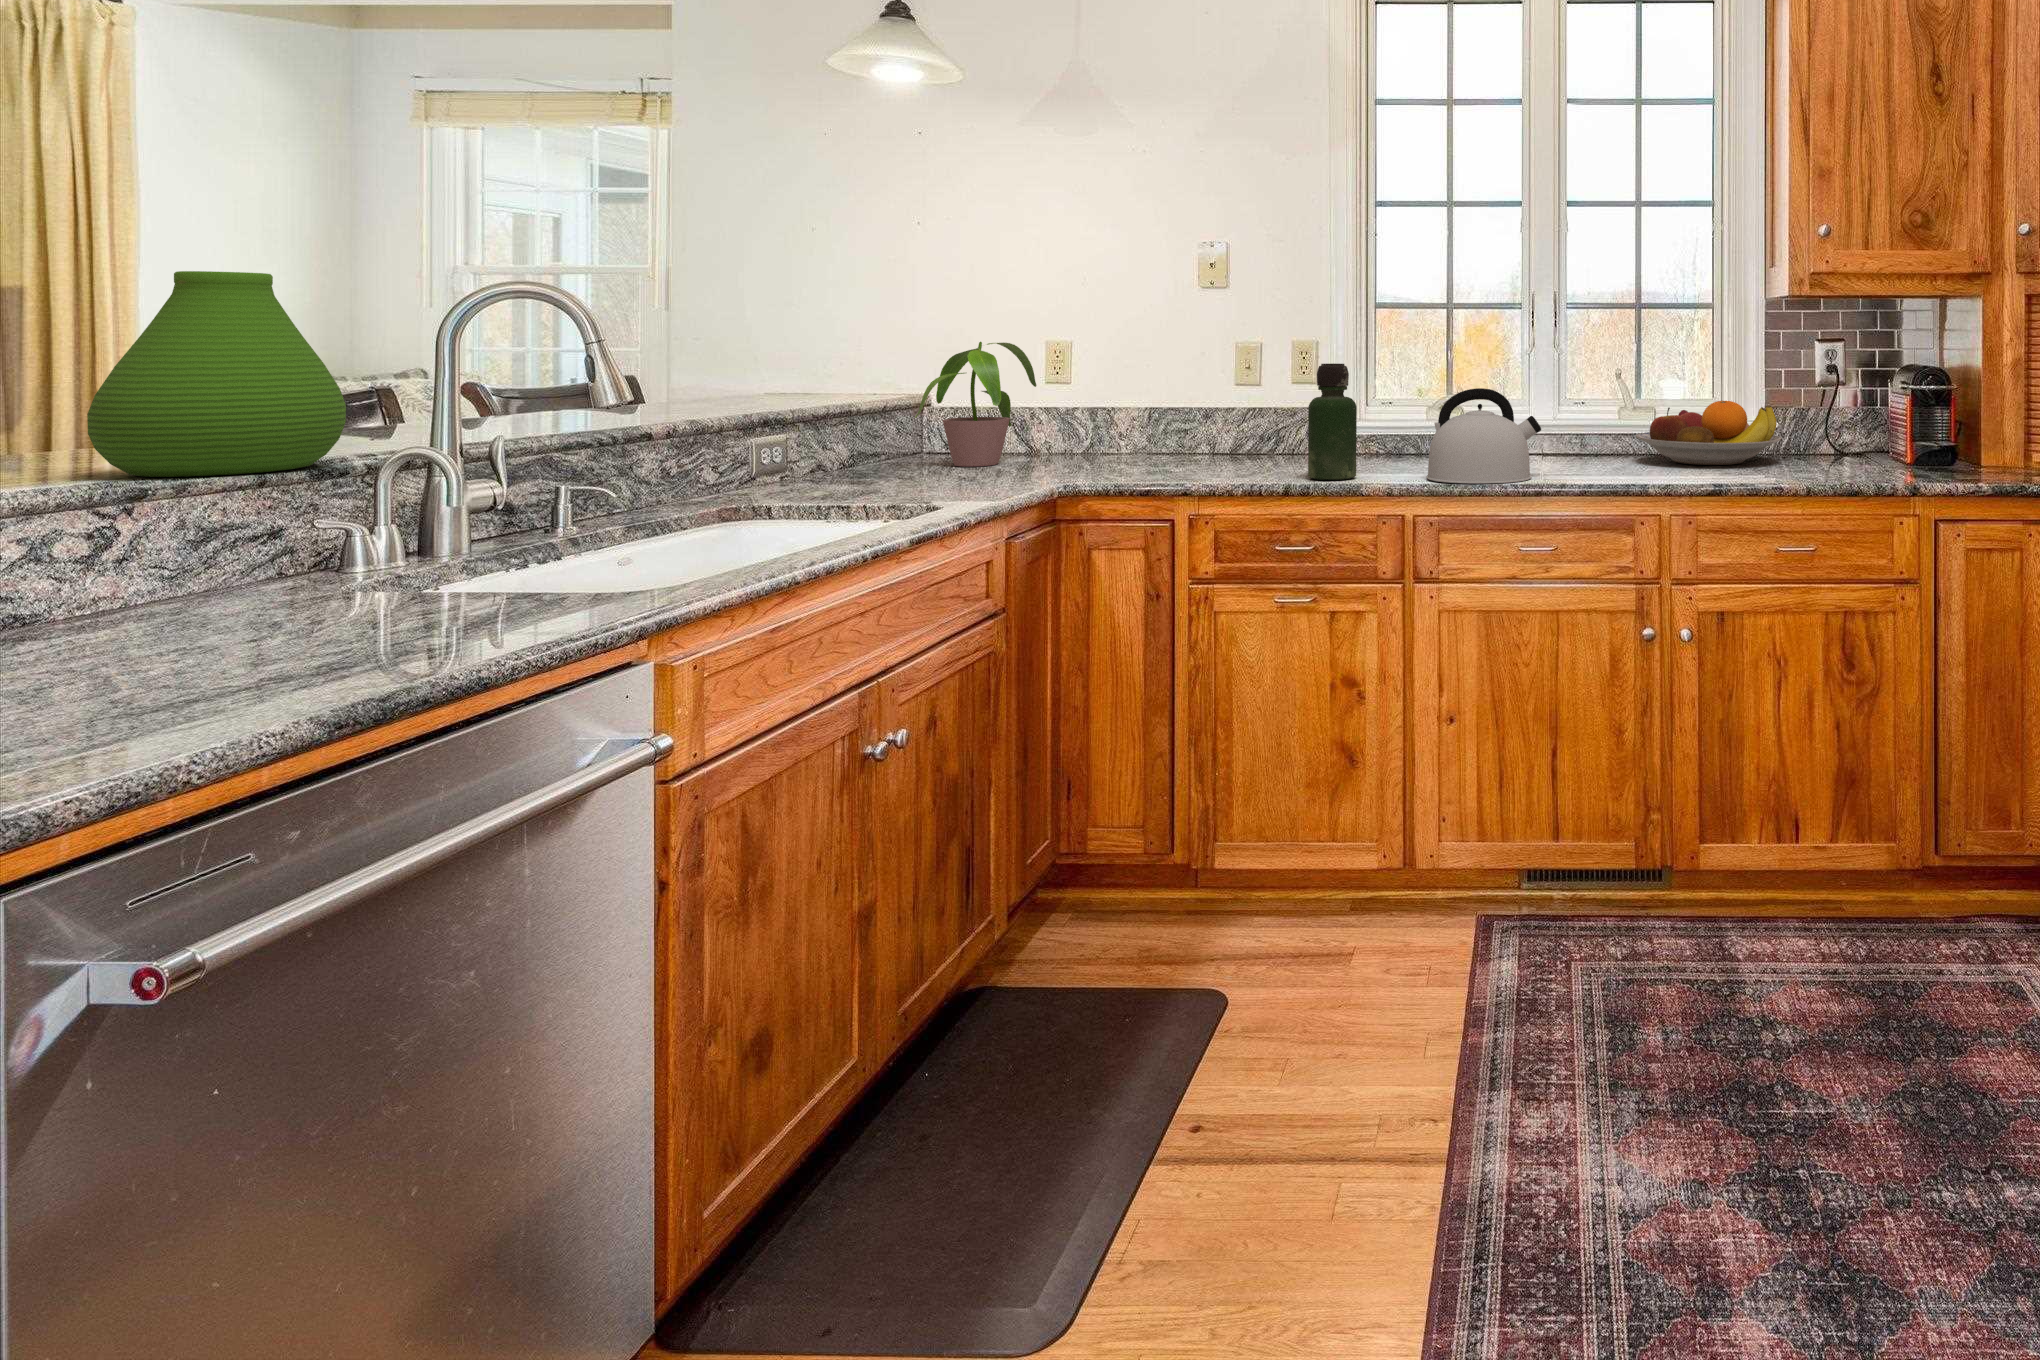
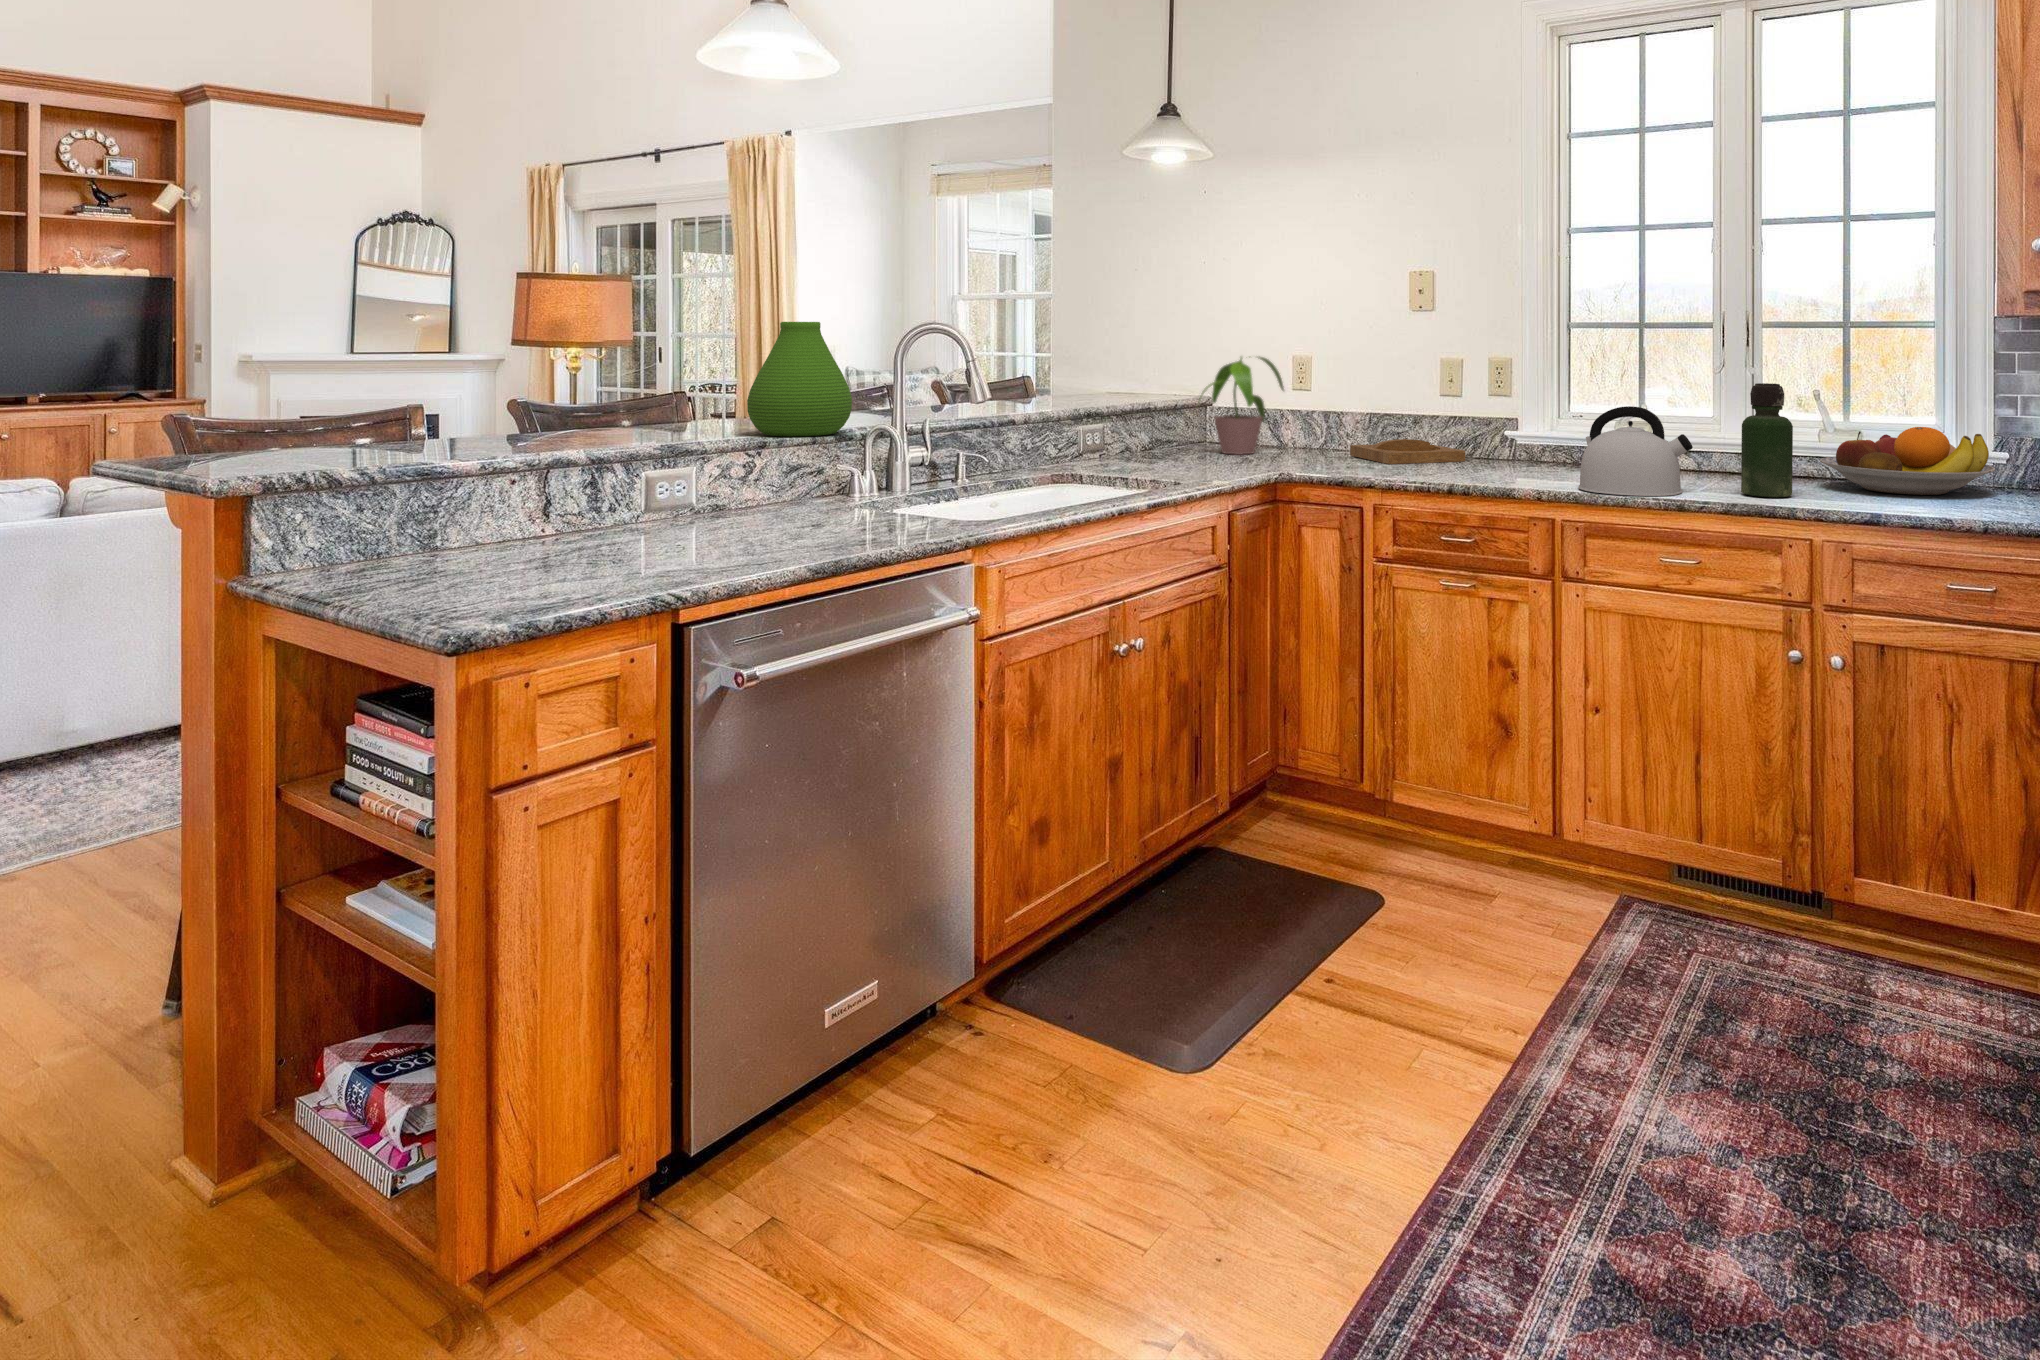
bottle: present [1308,363,1357,480] -> present [1741,383,1793,498]
tray: none [1127,437,1267,467] -> present [1350,439,1465,464]

